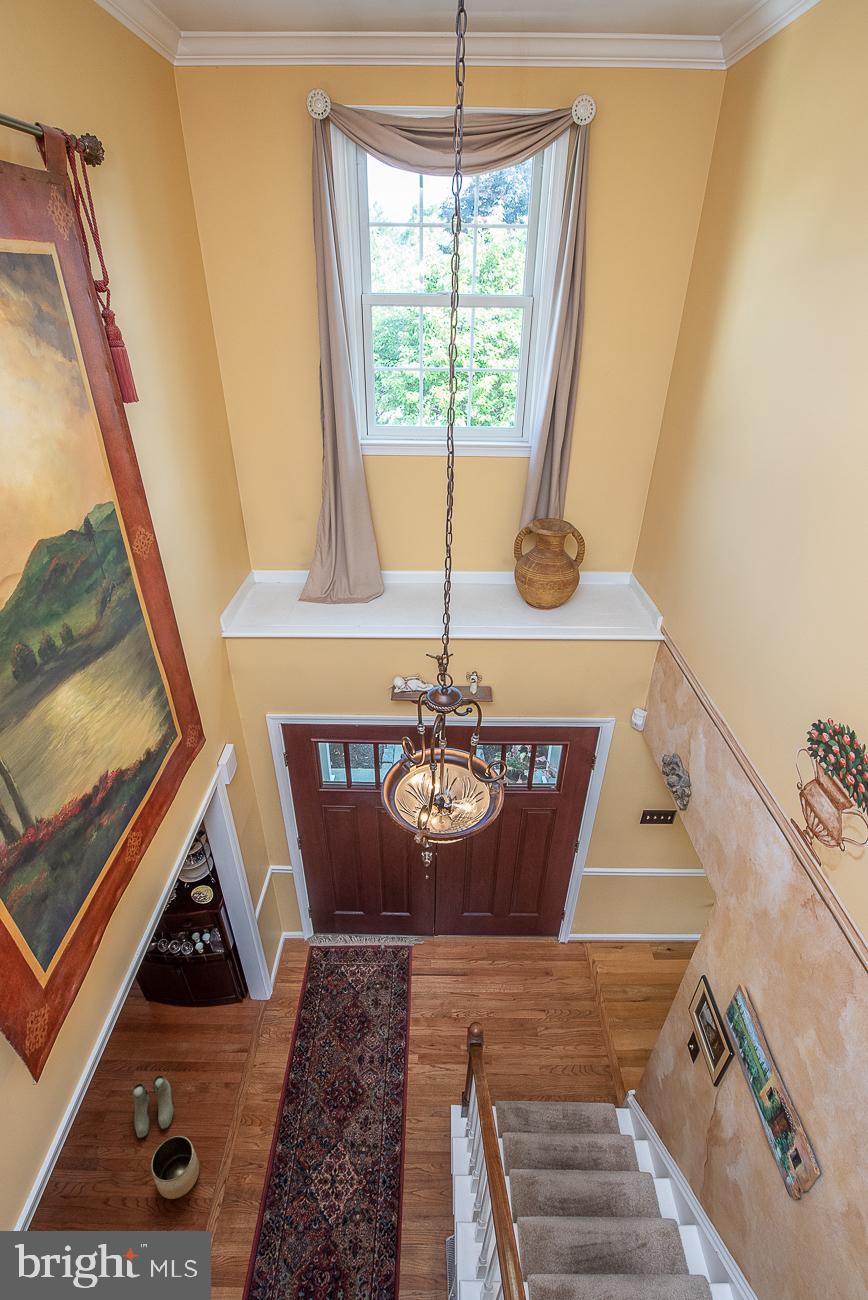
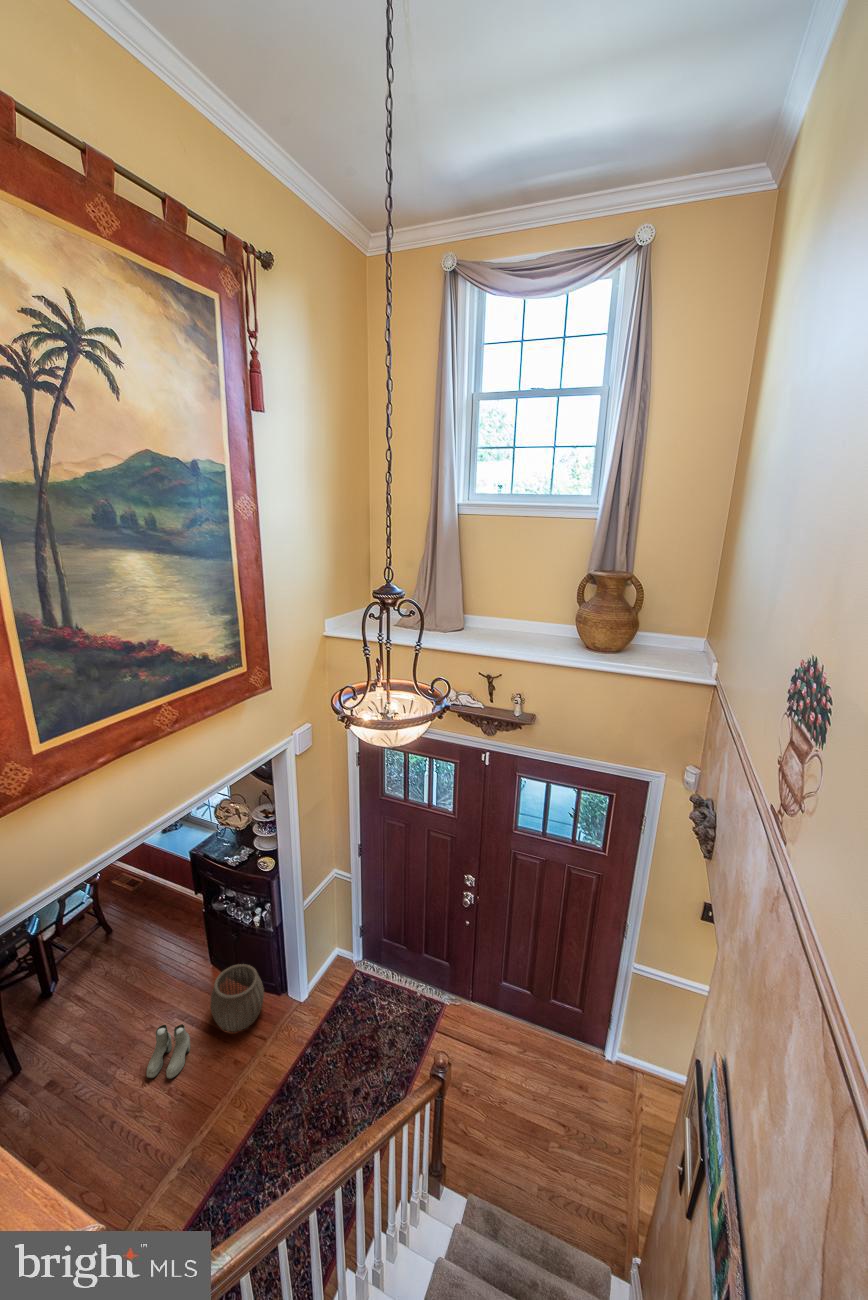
woven basket: none [173,988,232,1059] -> present [210,964,264,1032]
planter: present [151,1136,199,1199] -> none [134,1081,179,1145]

